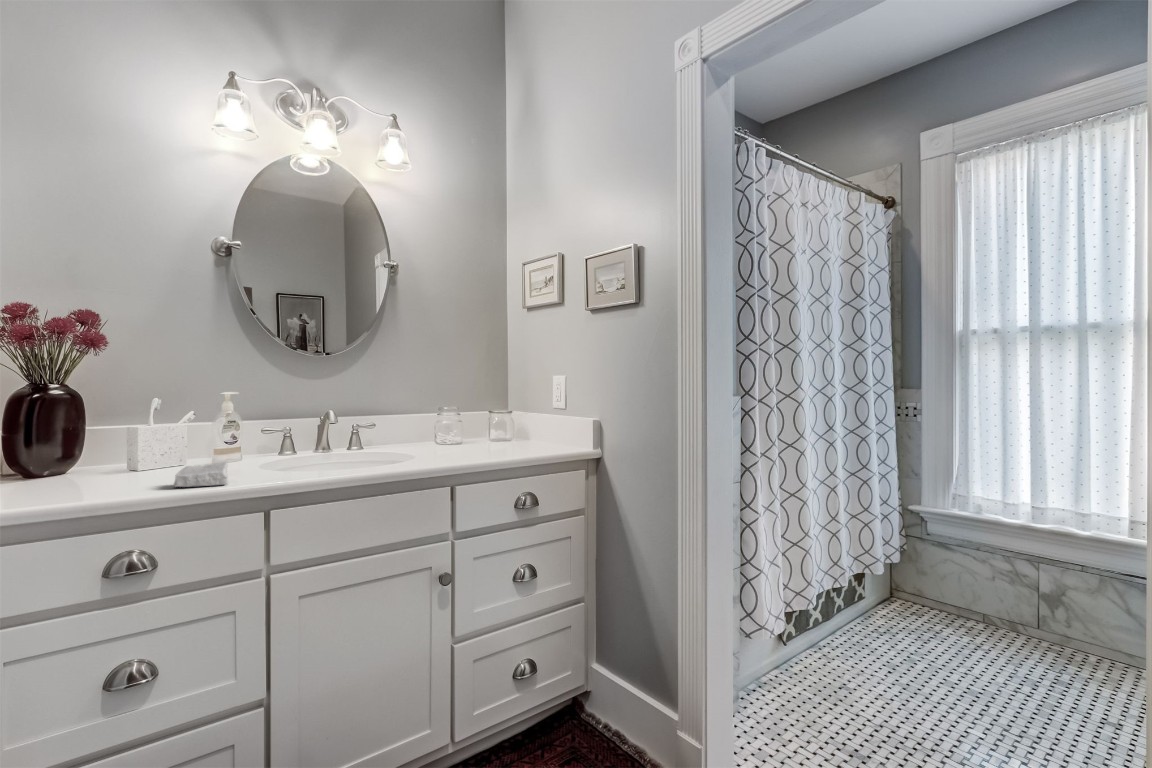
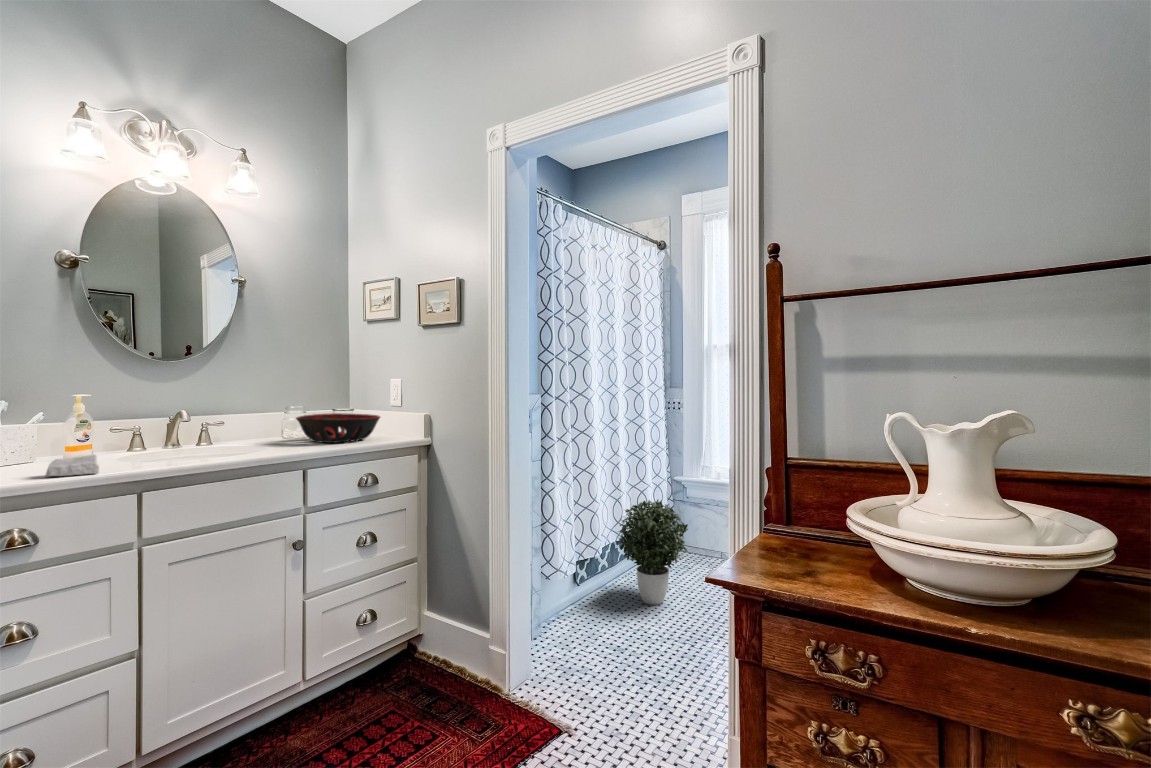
decorative bowl: none [447,416,540,451] -> present [296,413,380,443]
potted plant: none [837,539,949,687] -> present [617,500,688,605]

